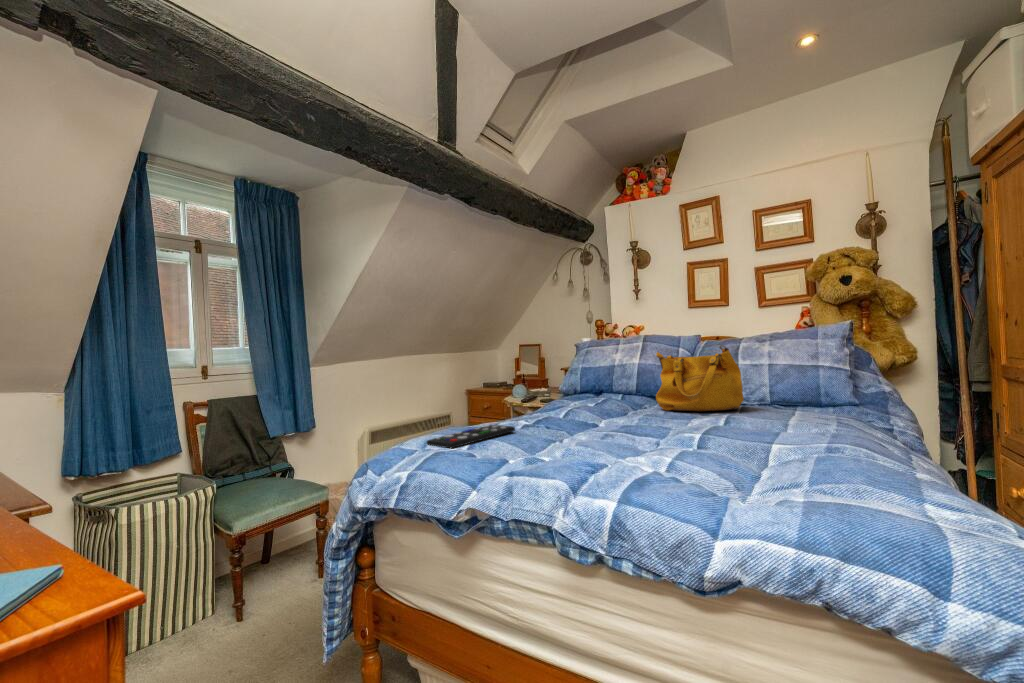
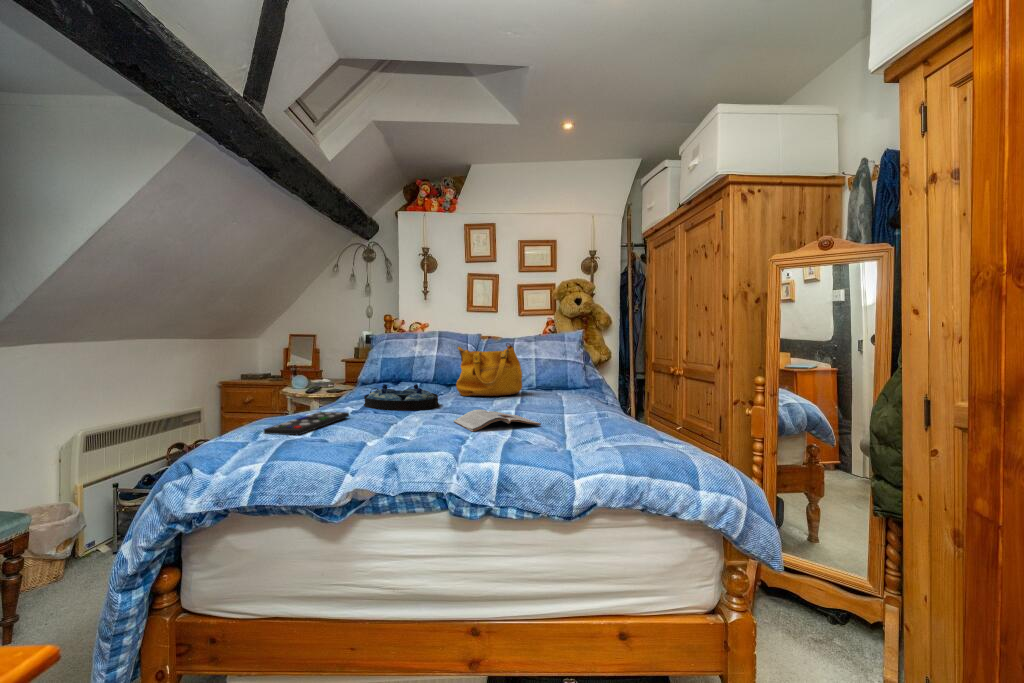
serving tray: none [544,396,623,426] -> present [364,384,439,411]
magazine: none [616,430,721,458] -> present [454,409,541,432]

